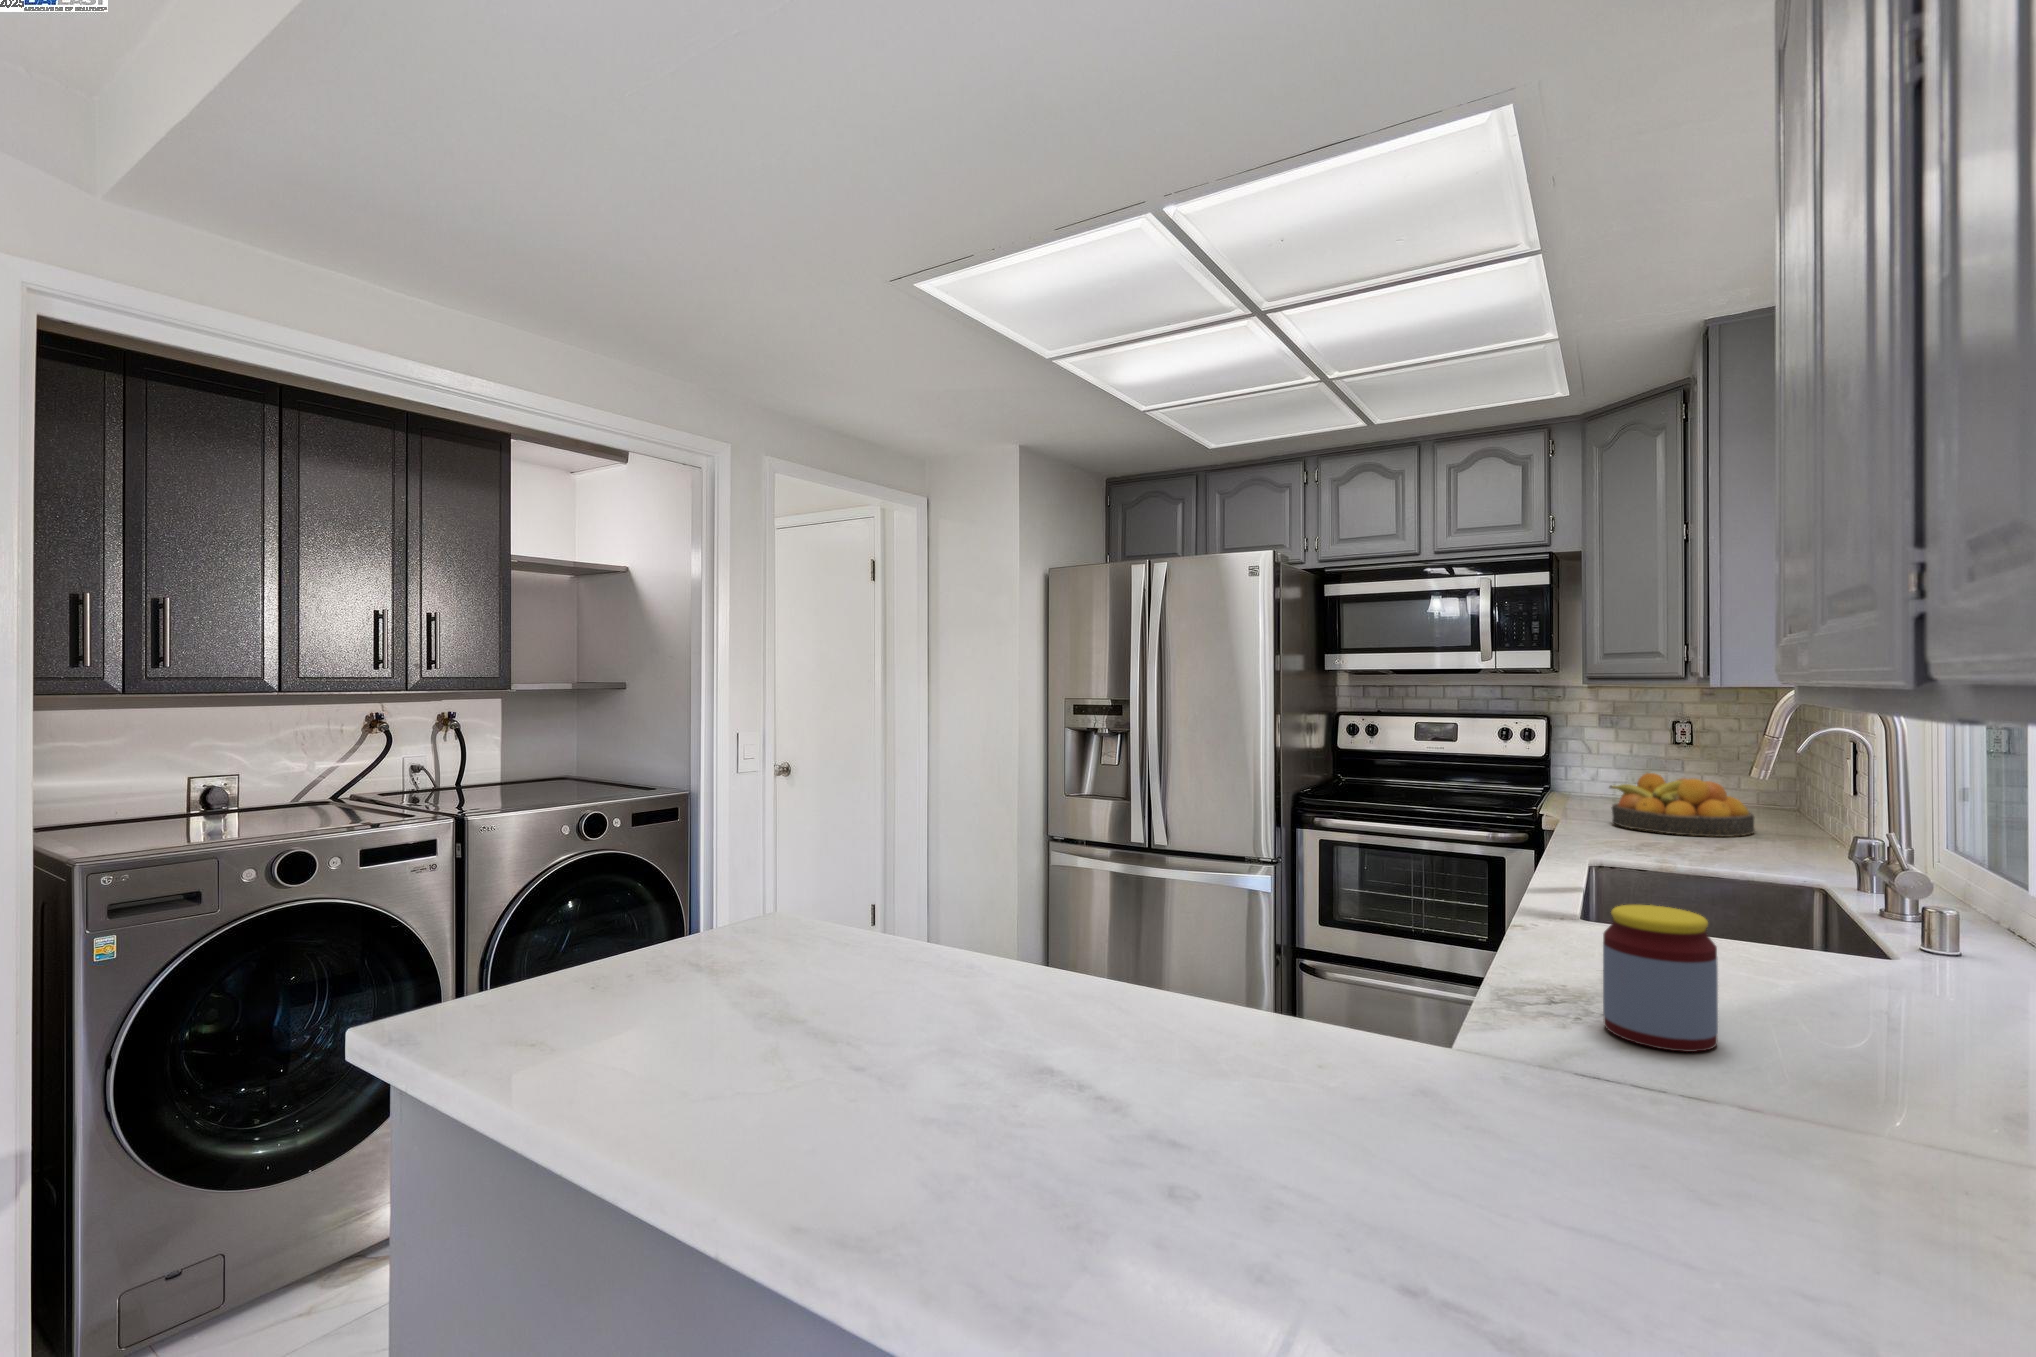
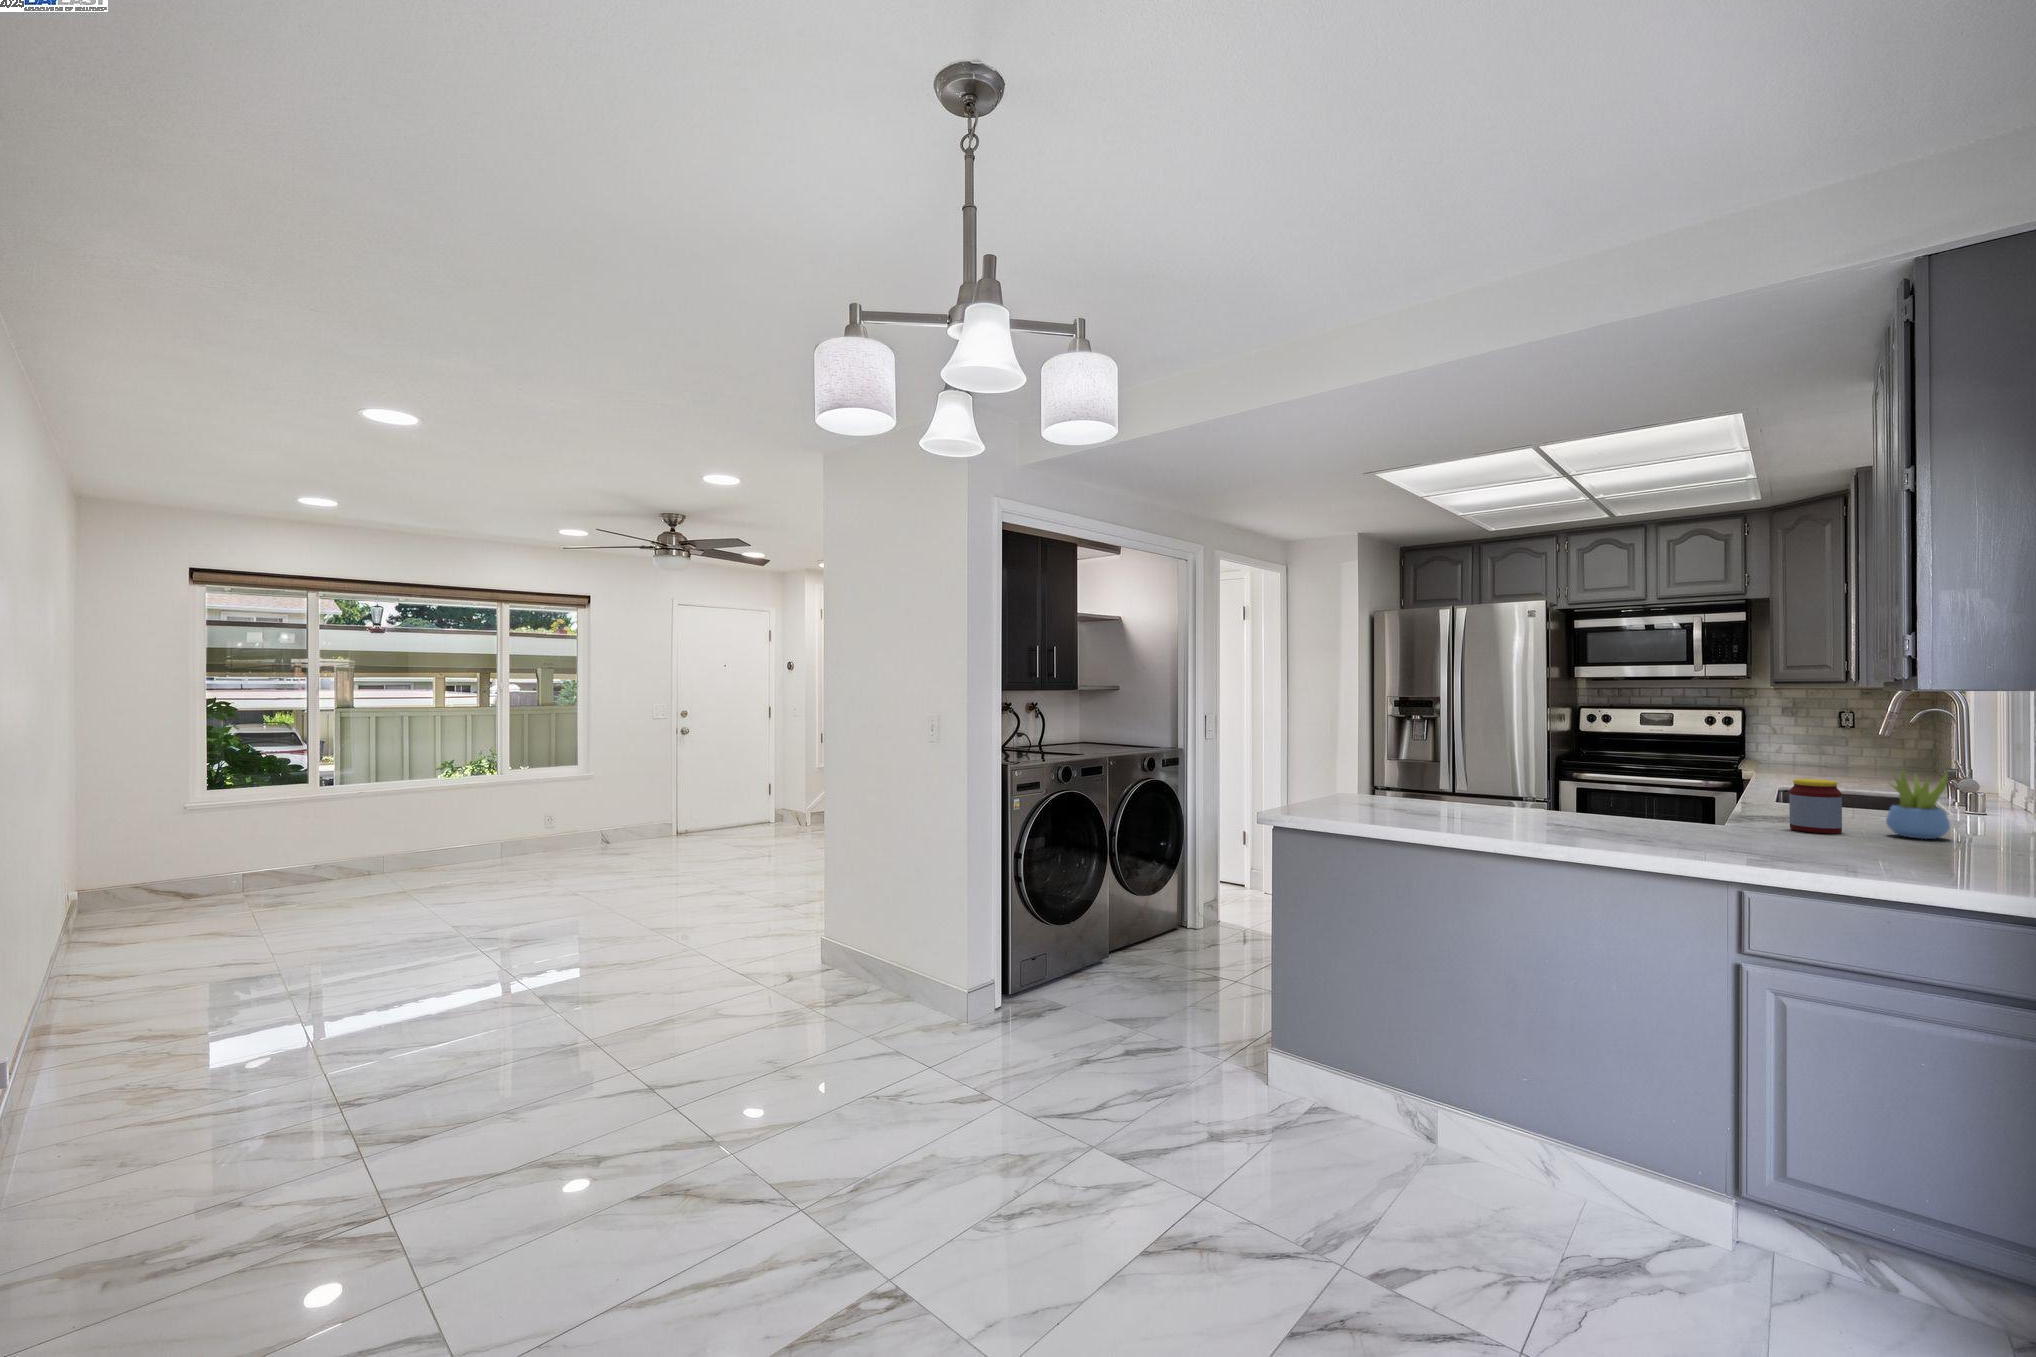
fruit bowl: present [1610,773,1754,837] -> none [1790,745,1896,783]
succulent plant: none [1816,893,1972,1079] -> present [1886,770,1950,839]

